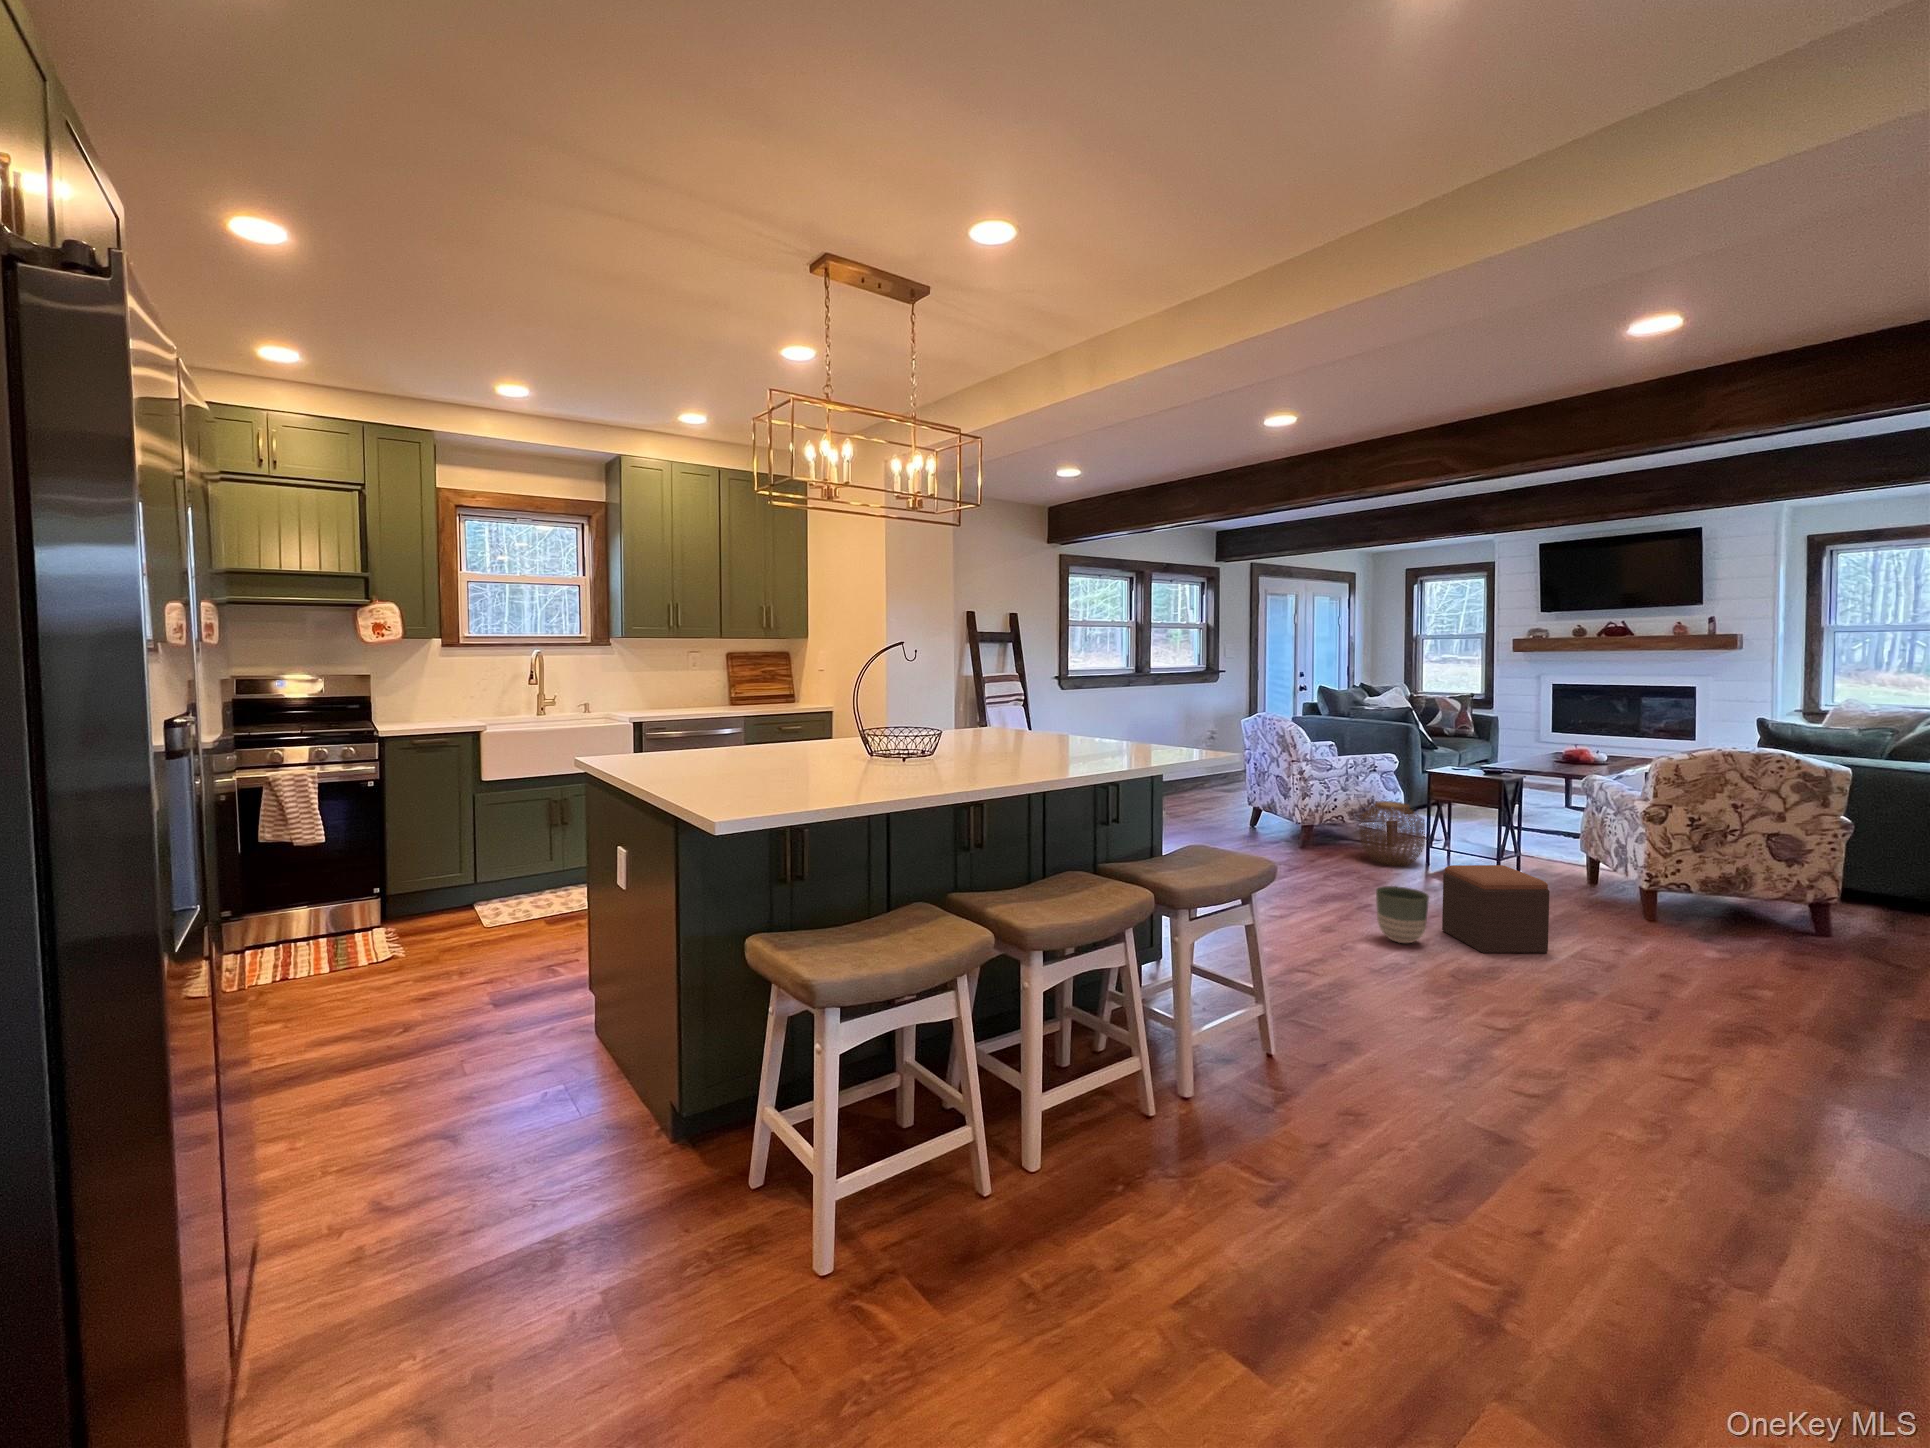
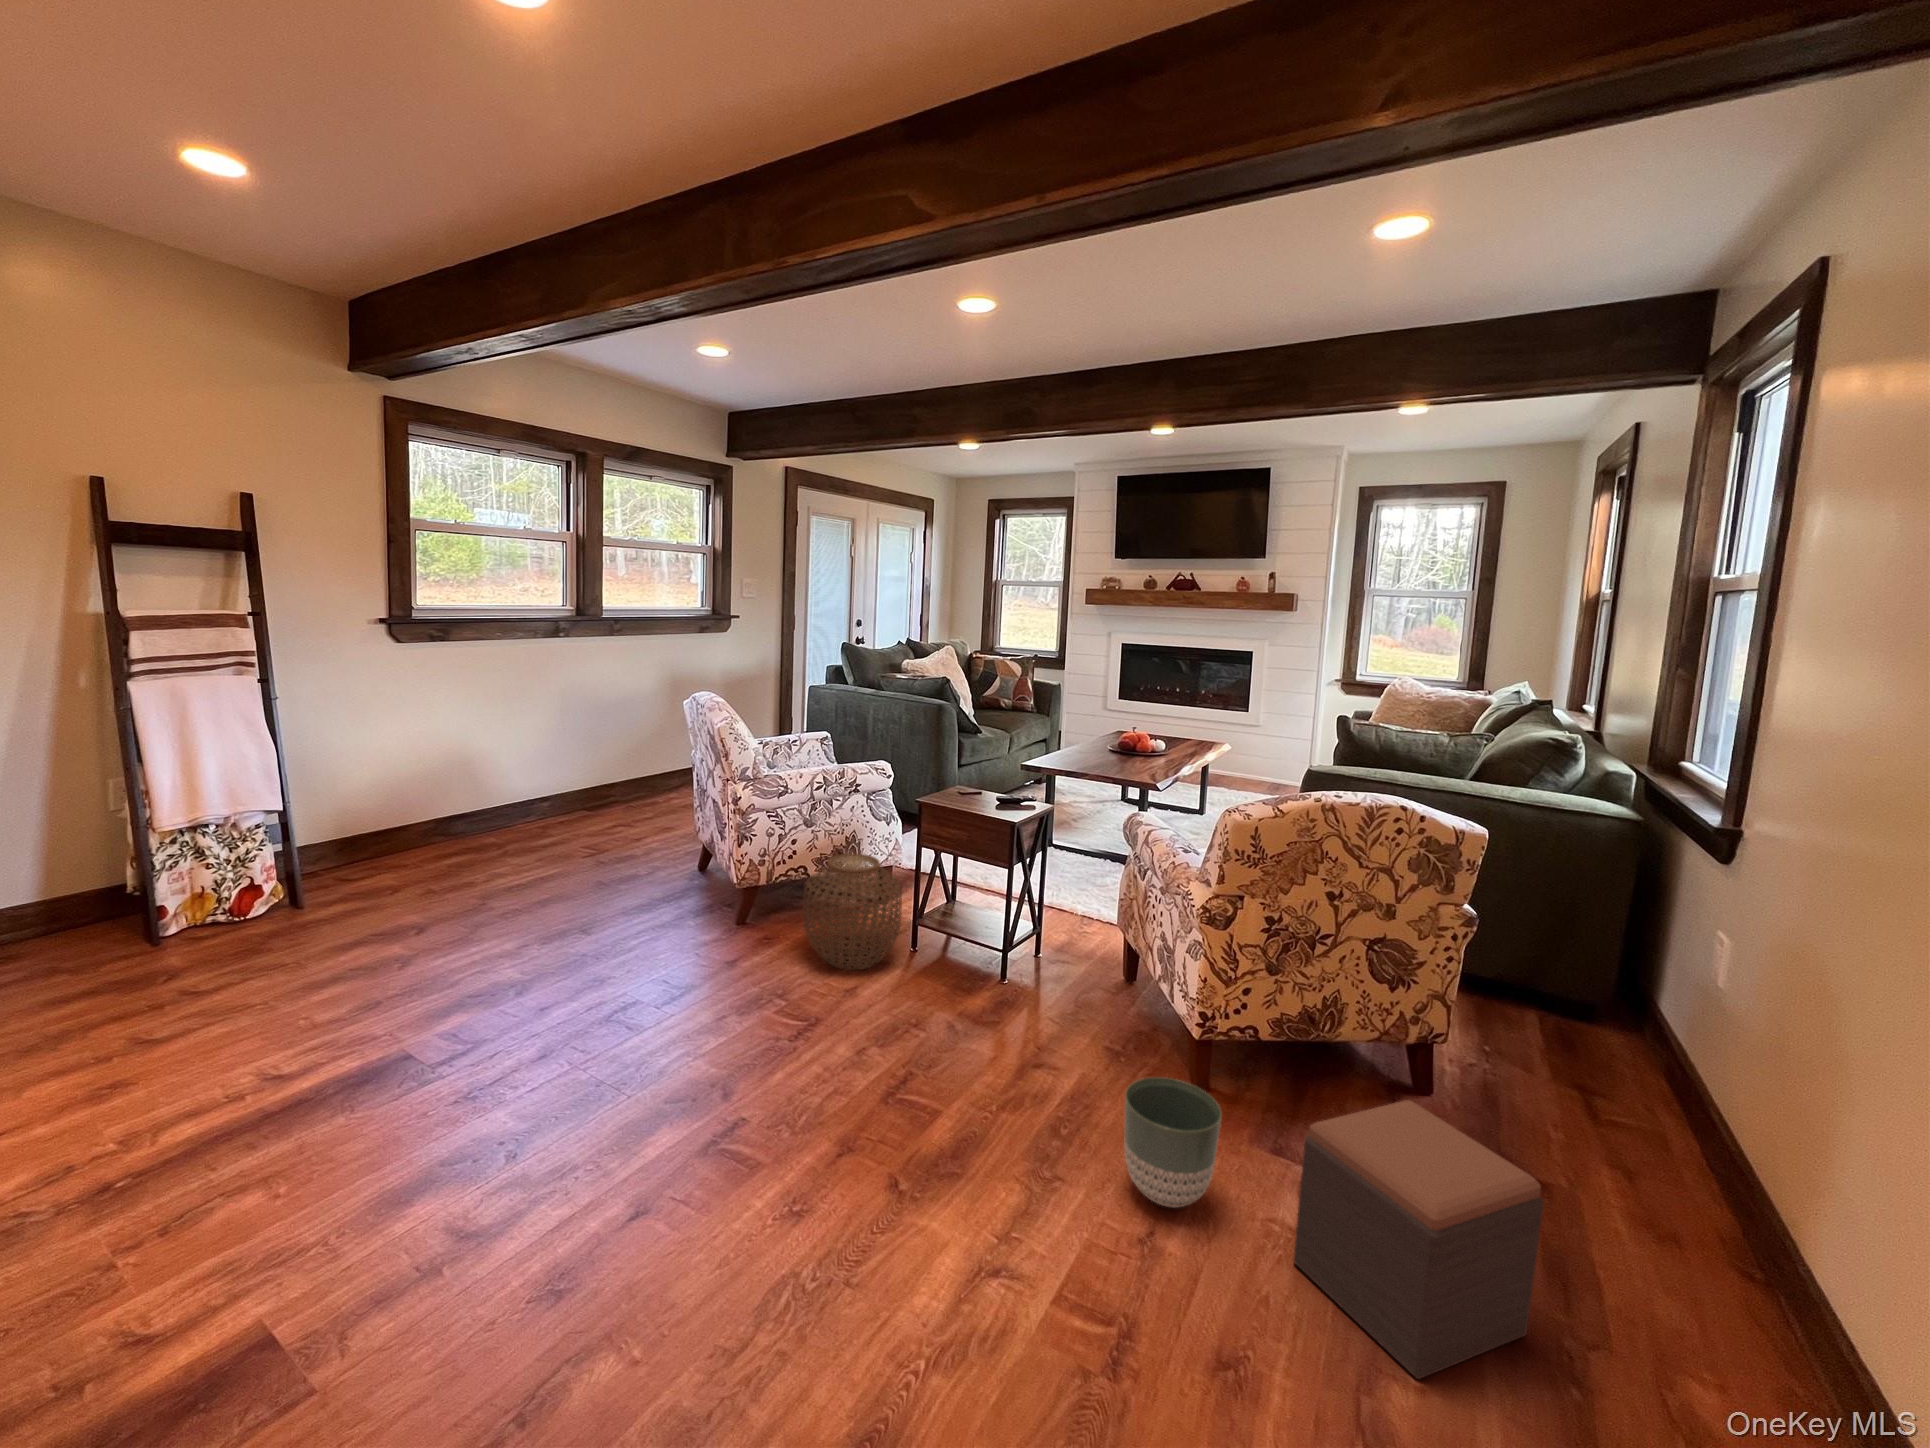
footstool: present [1442,865,1550,953] -> present [1293,1100,1543,1379]
planter: present [1376,886,1429,943] -> present [1124,1077,1222,1208]

